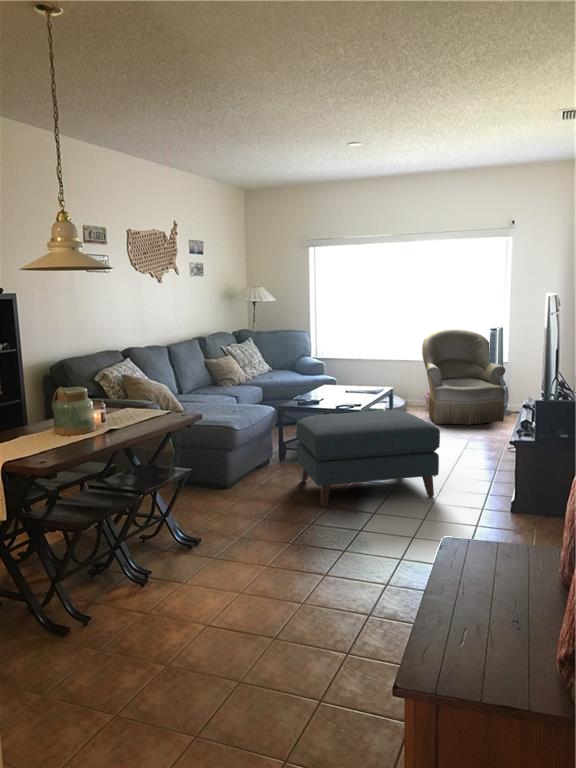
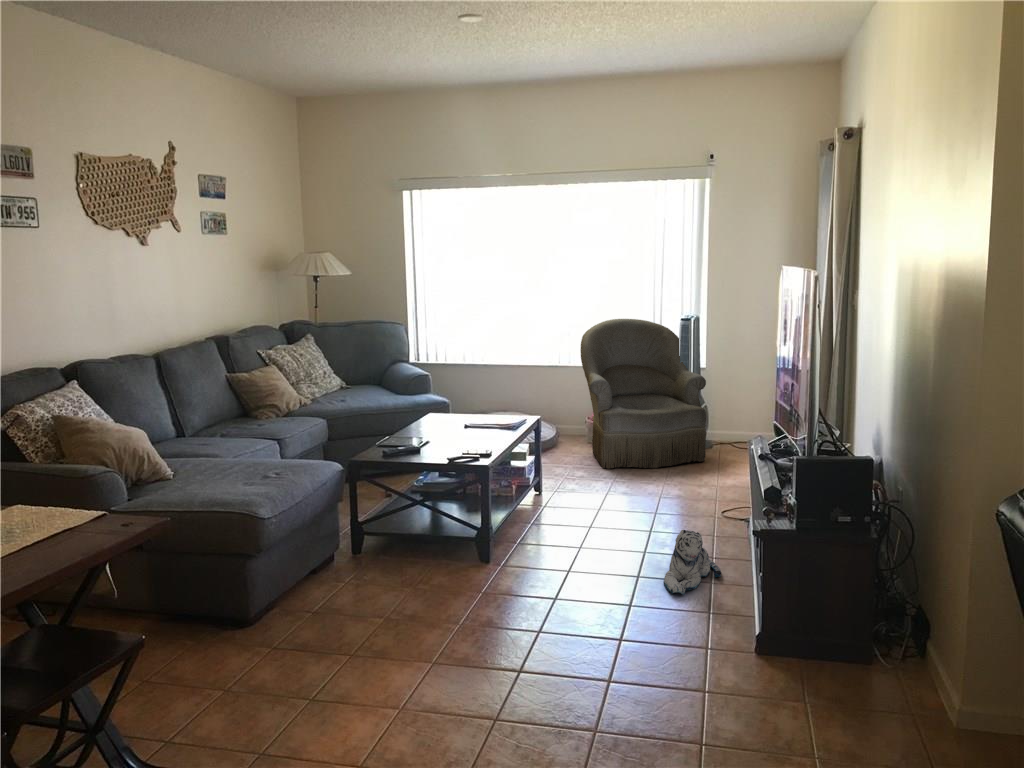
ottoman: present [296,410,440,507] -> none [379,466,631,661]
plush toy: none [462,449,499,486] -> present [664,530,721,594]

